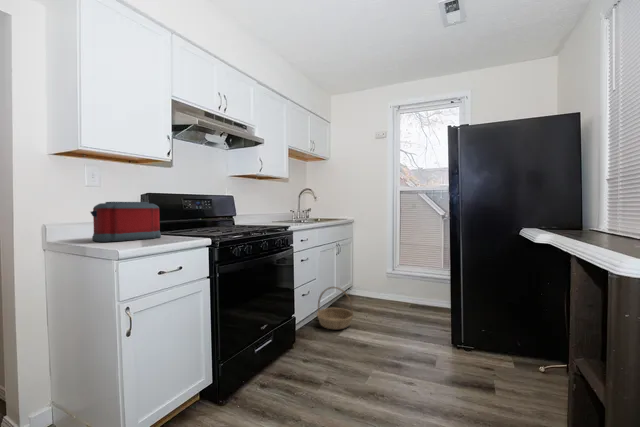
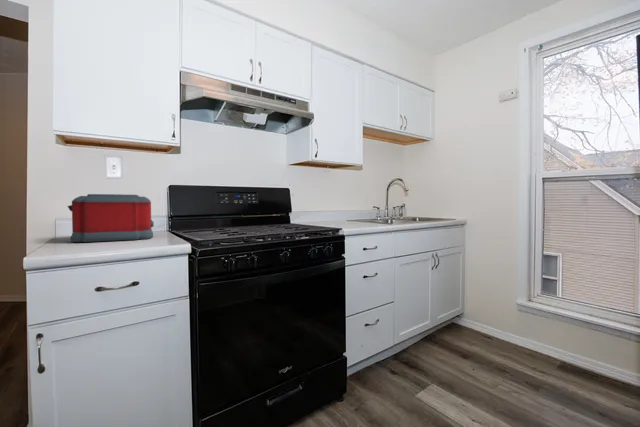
basket: present [317,287,353,329] -> none [392,317,447,384]

